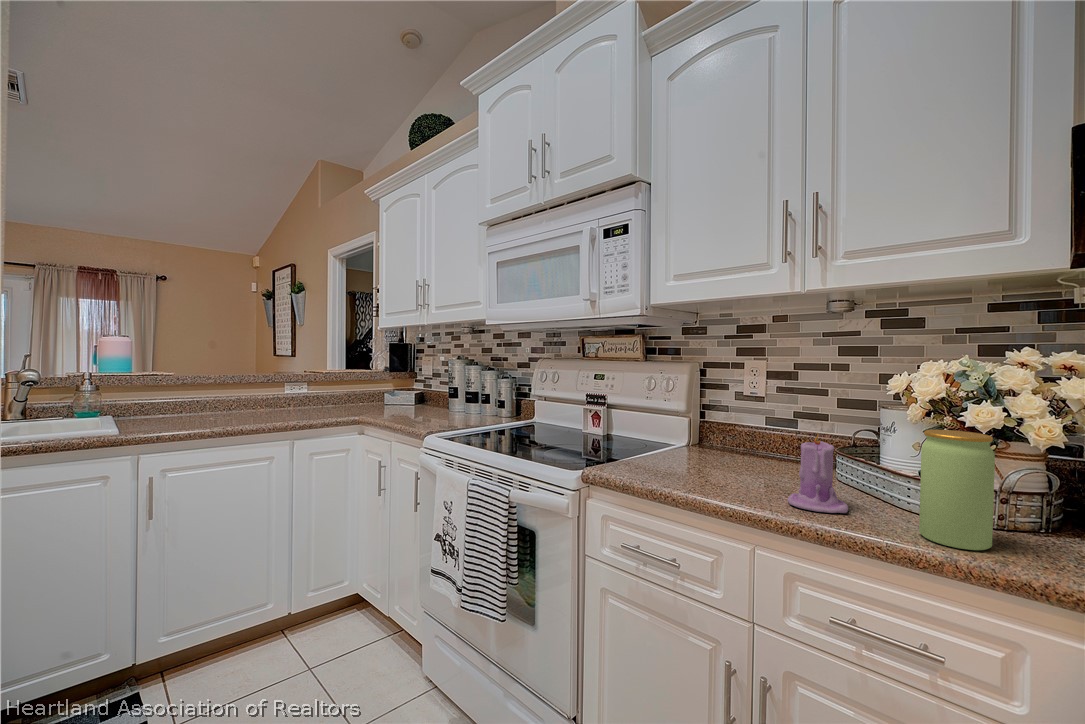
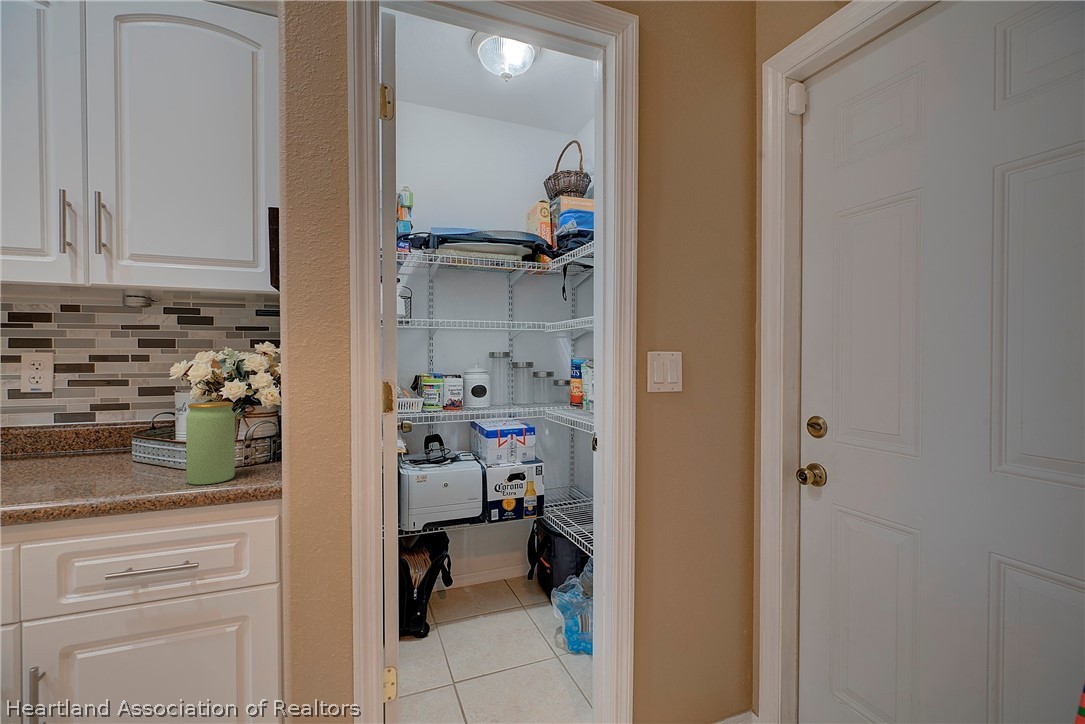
candle: present [787,435,848,513] -> none [64,418,131,492]

